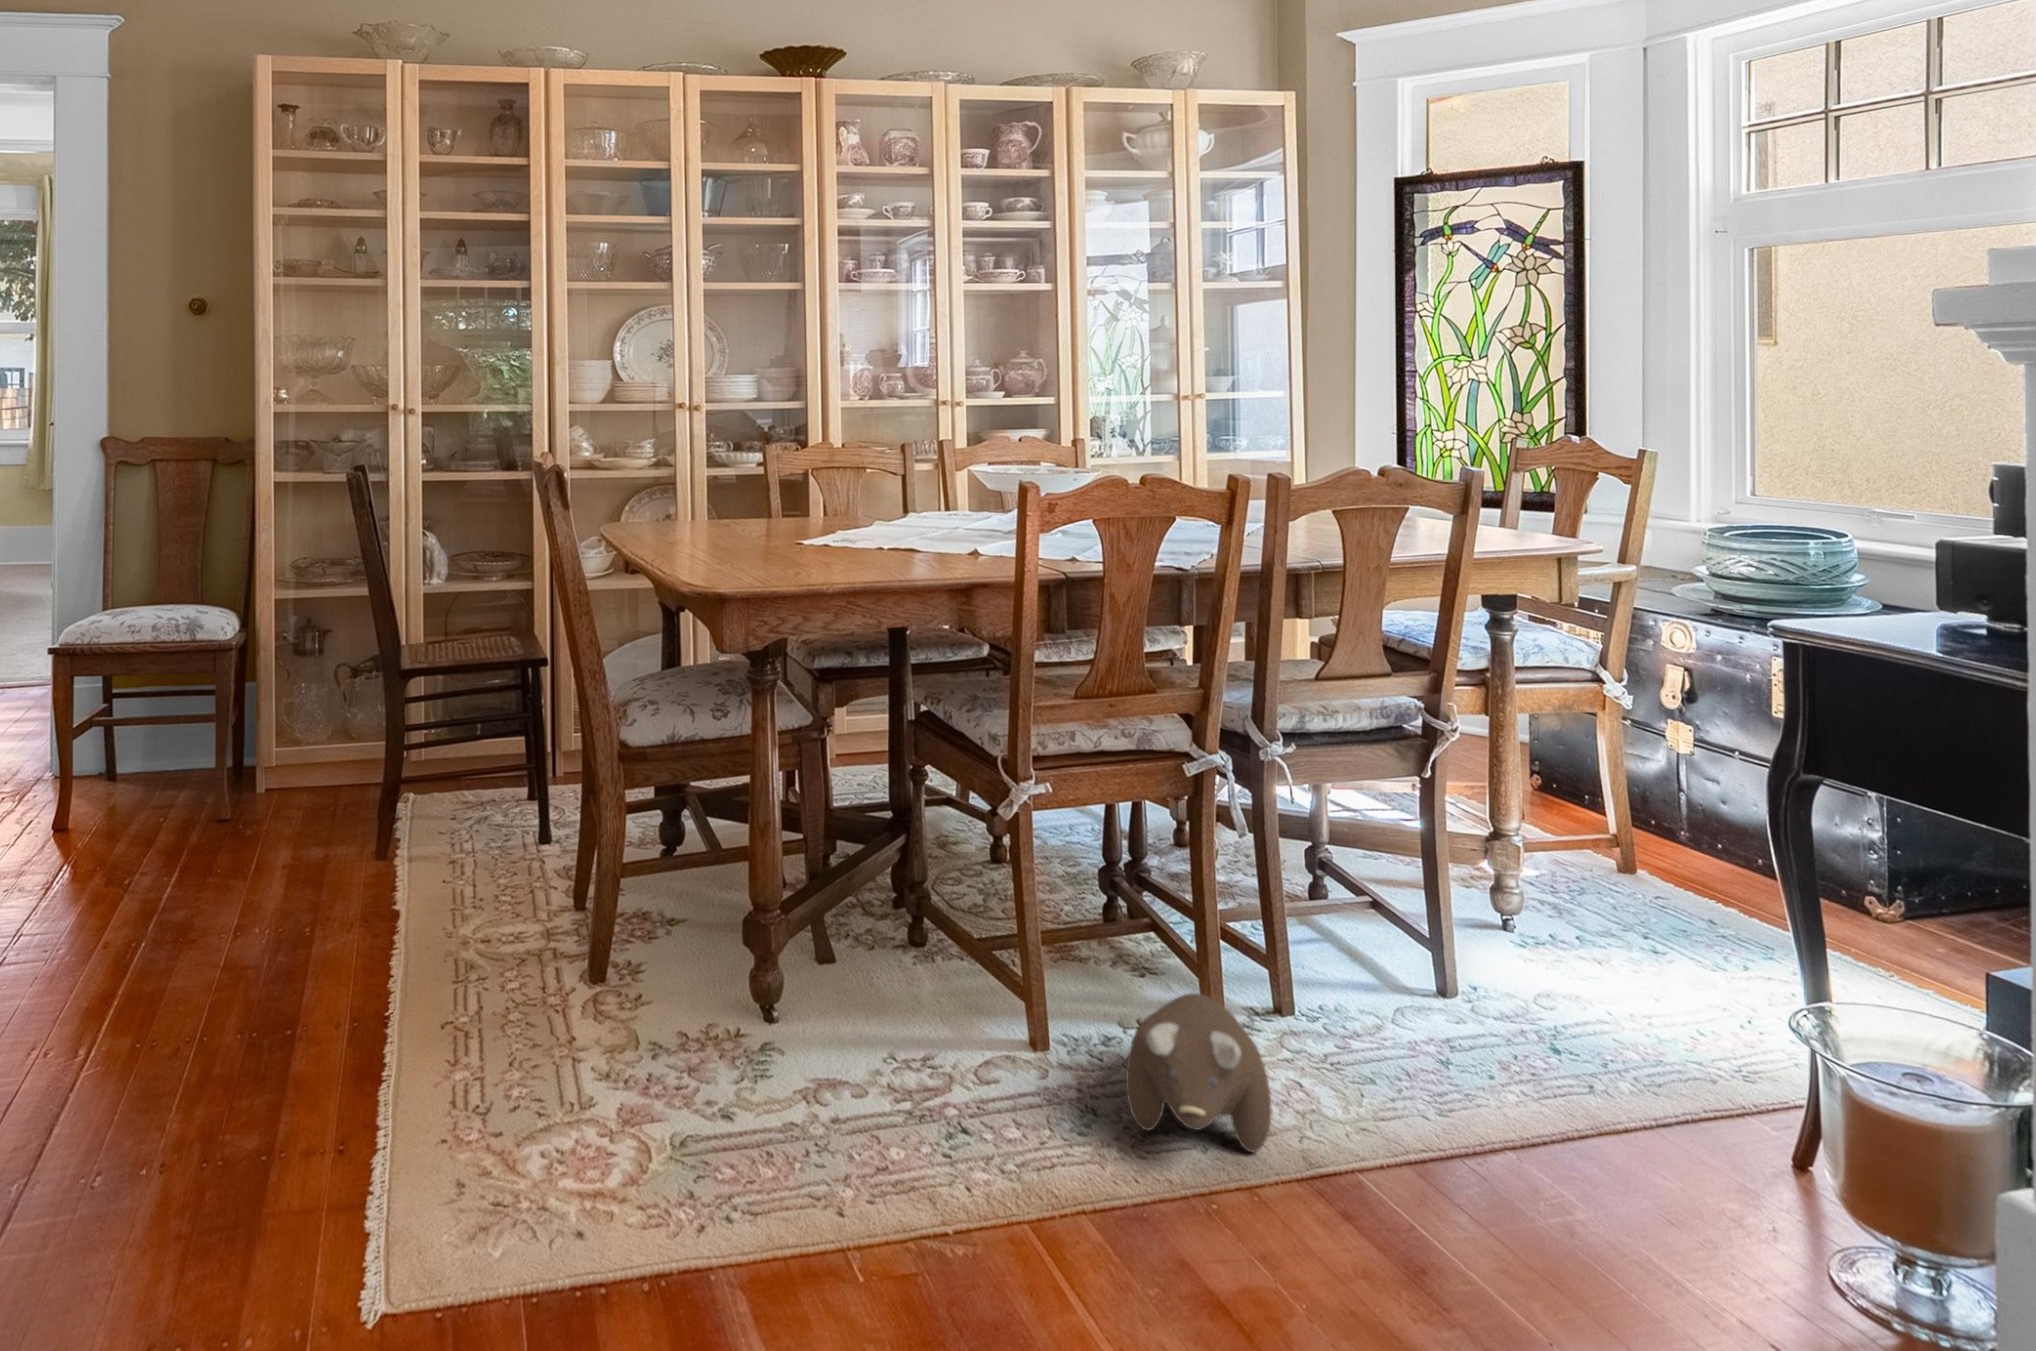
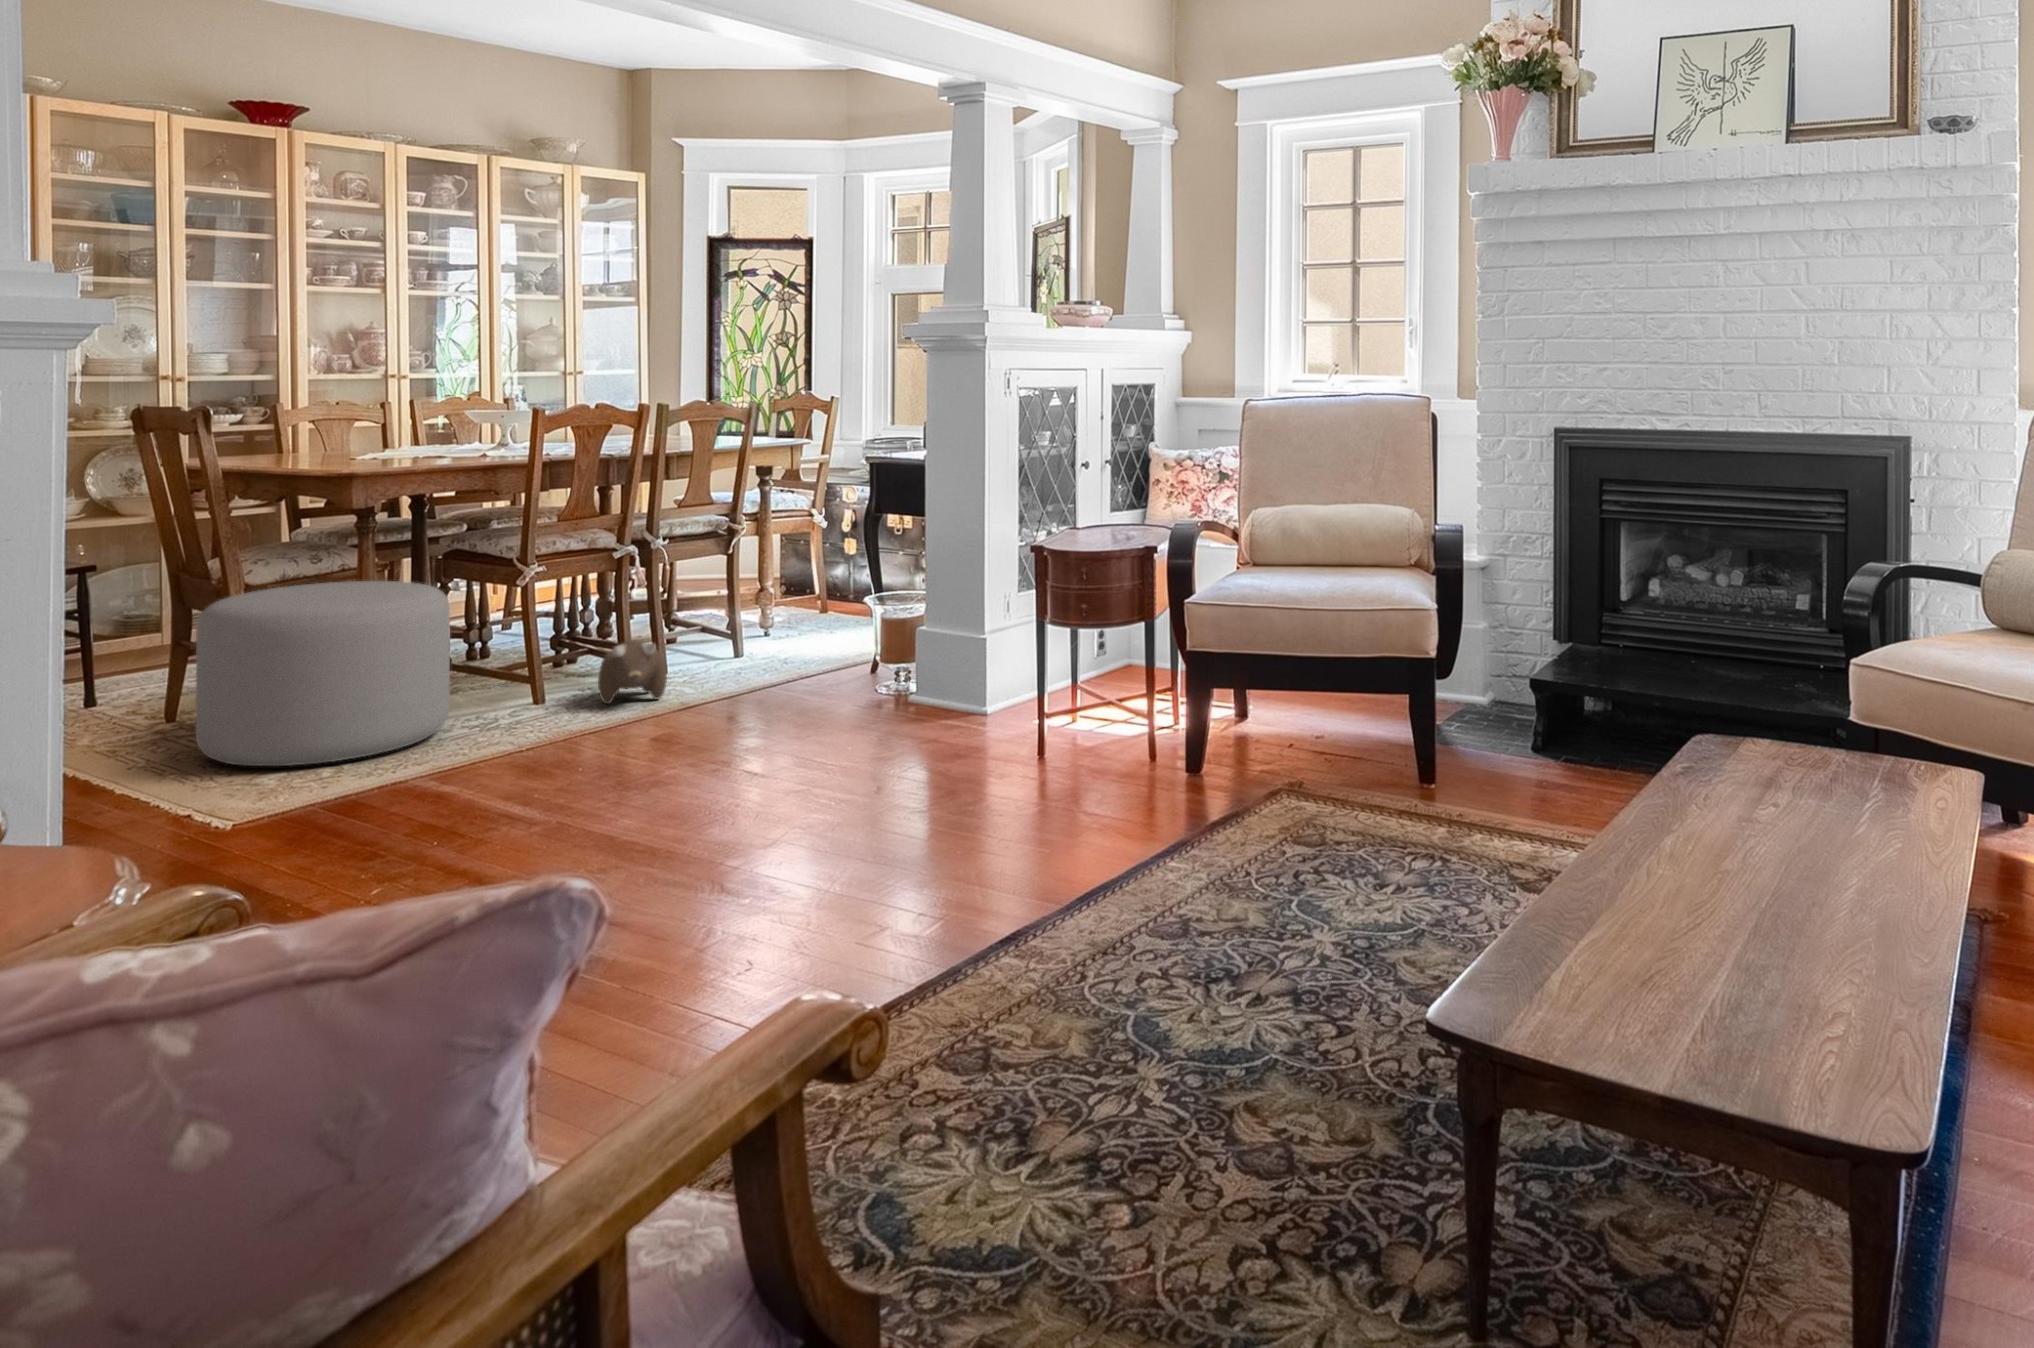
ottoman: none [462,774,847,1189] -> present [196,581,450,766]

